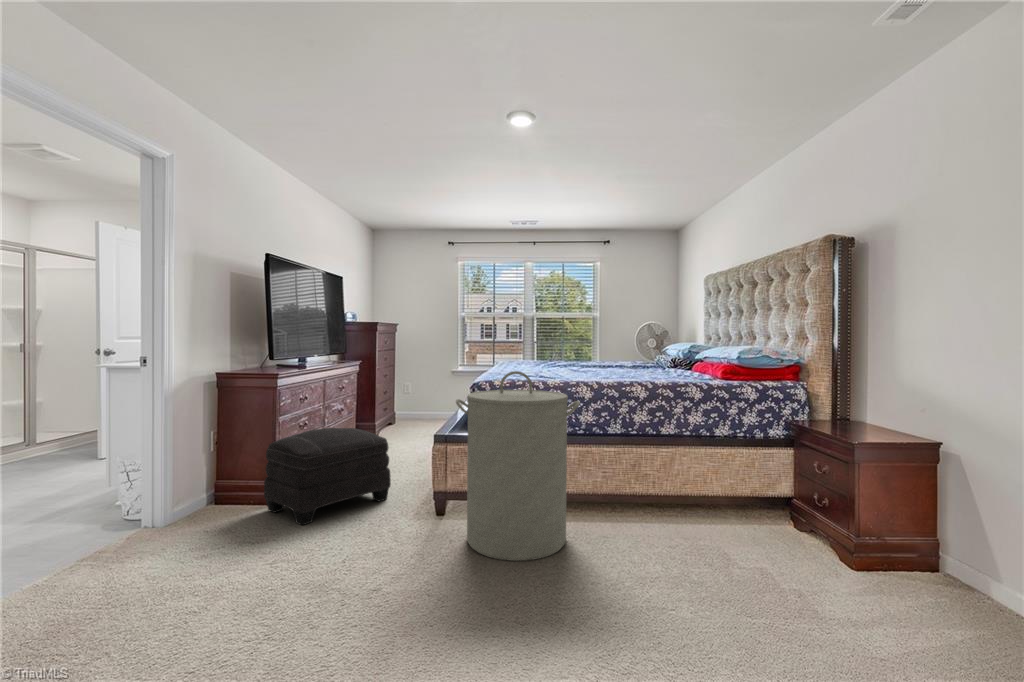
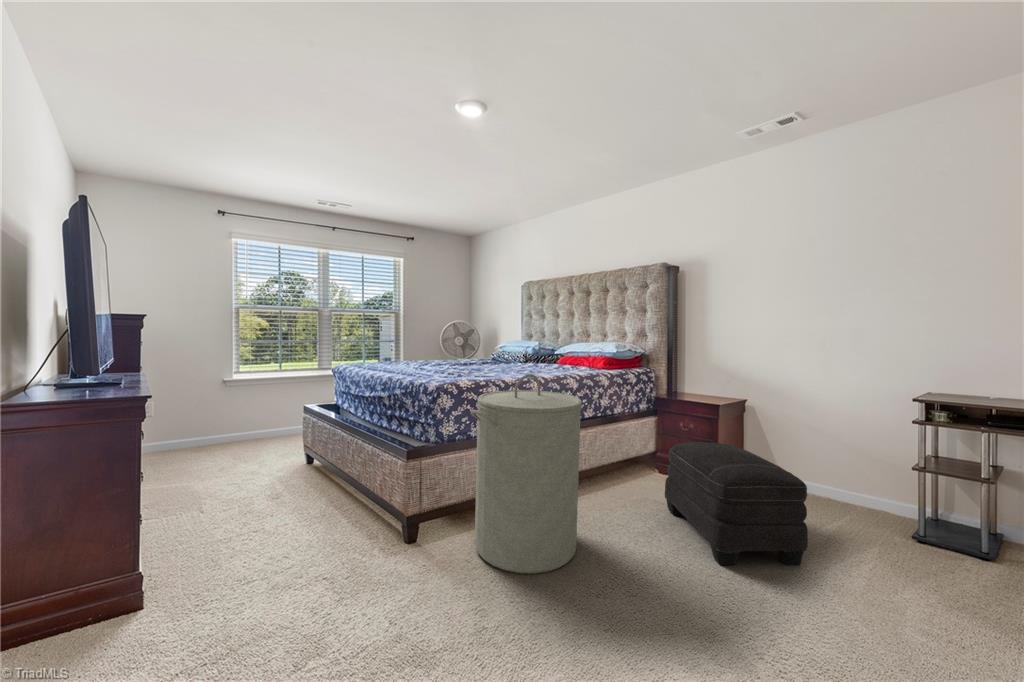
ottoman: present [264,428,391,525] -> present [665,442,808,565]

